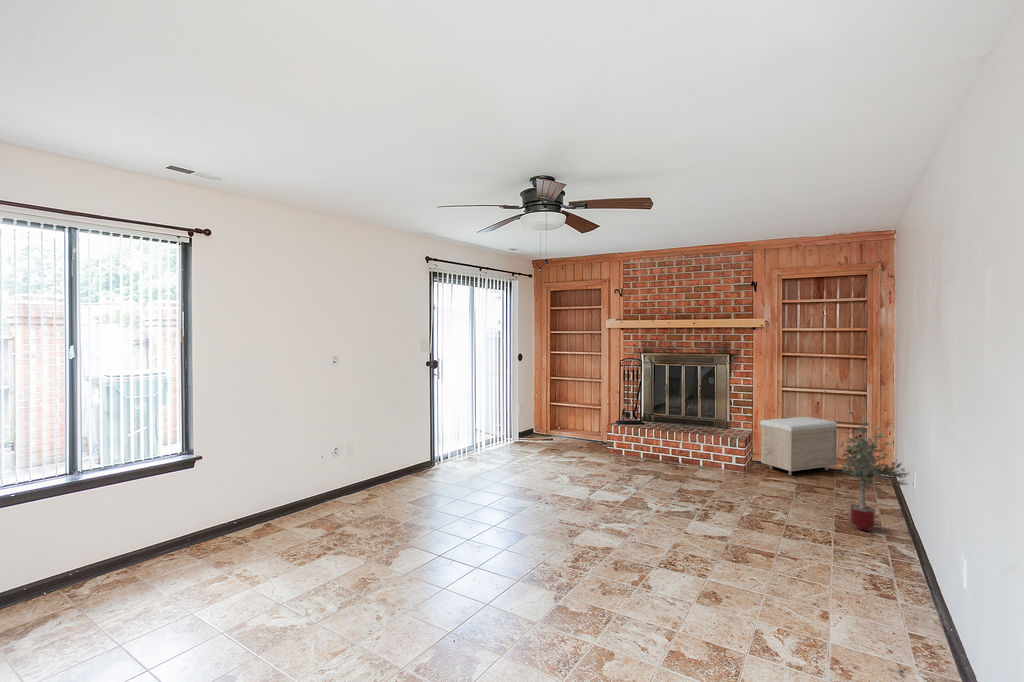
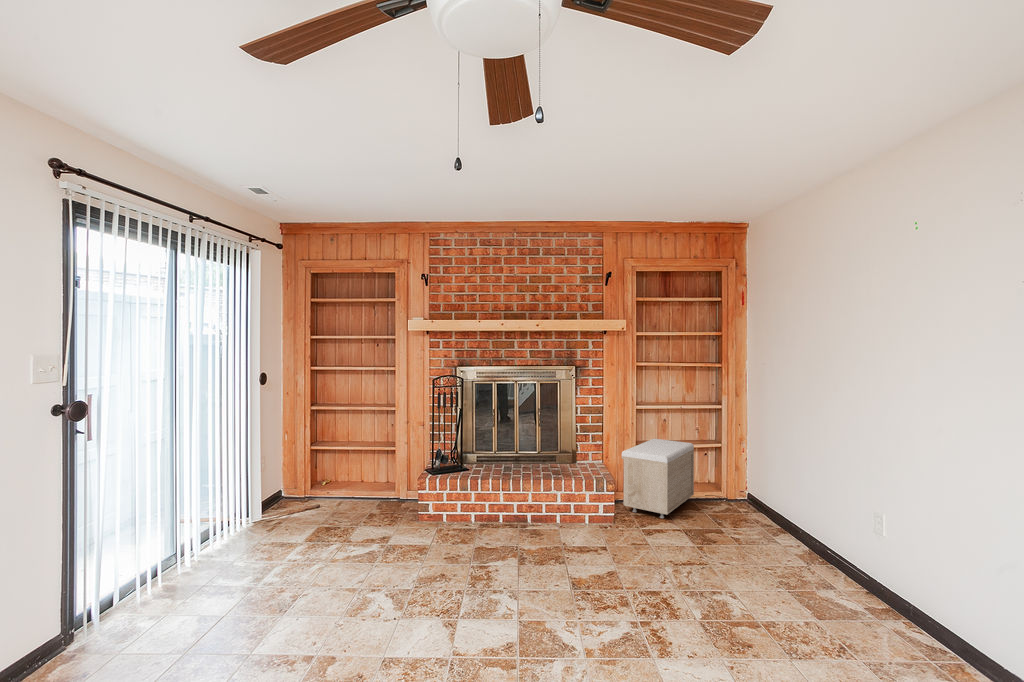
potted tree: present [839,423,908,531] -> none [802,459,901,608]

